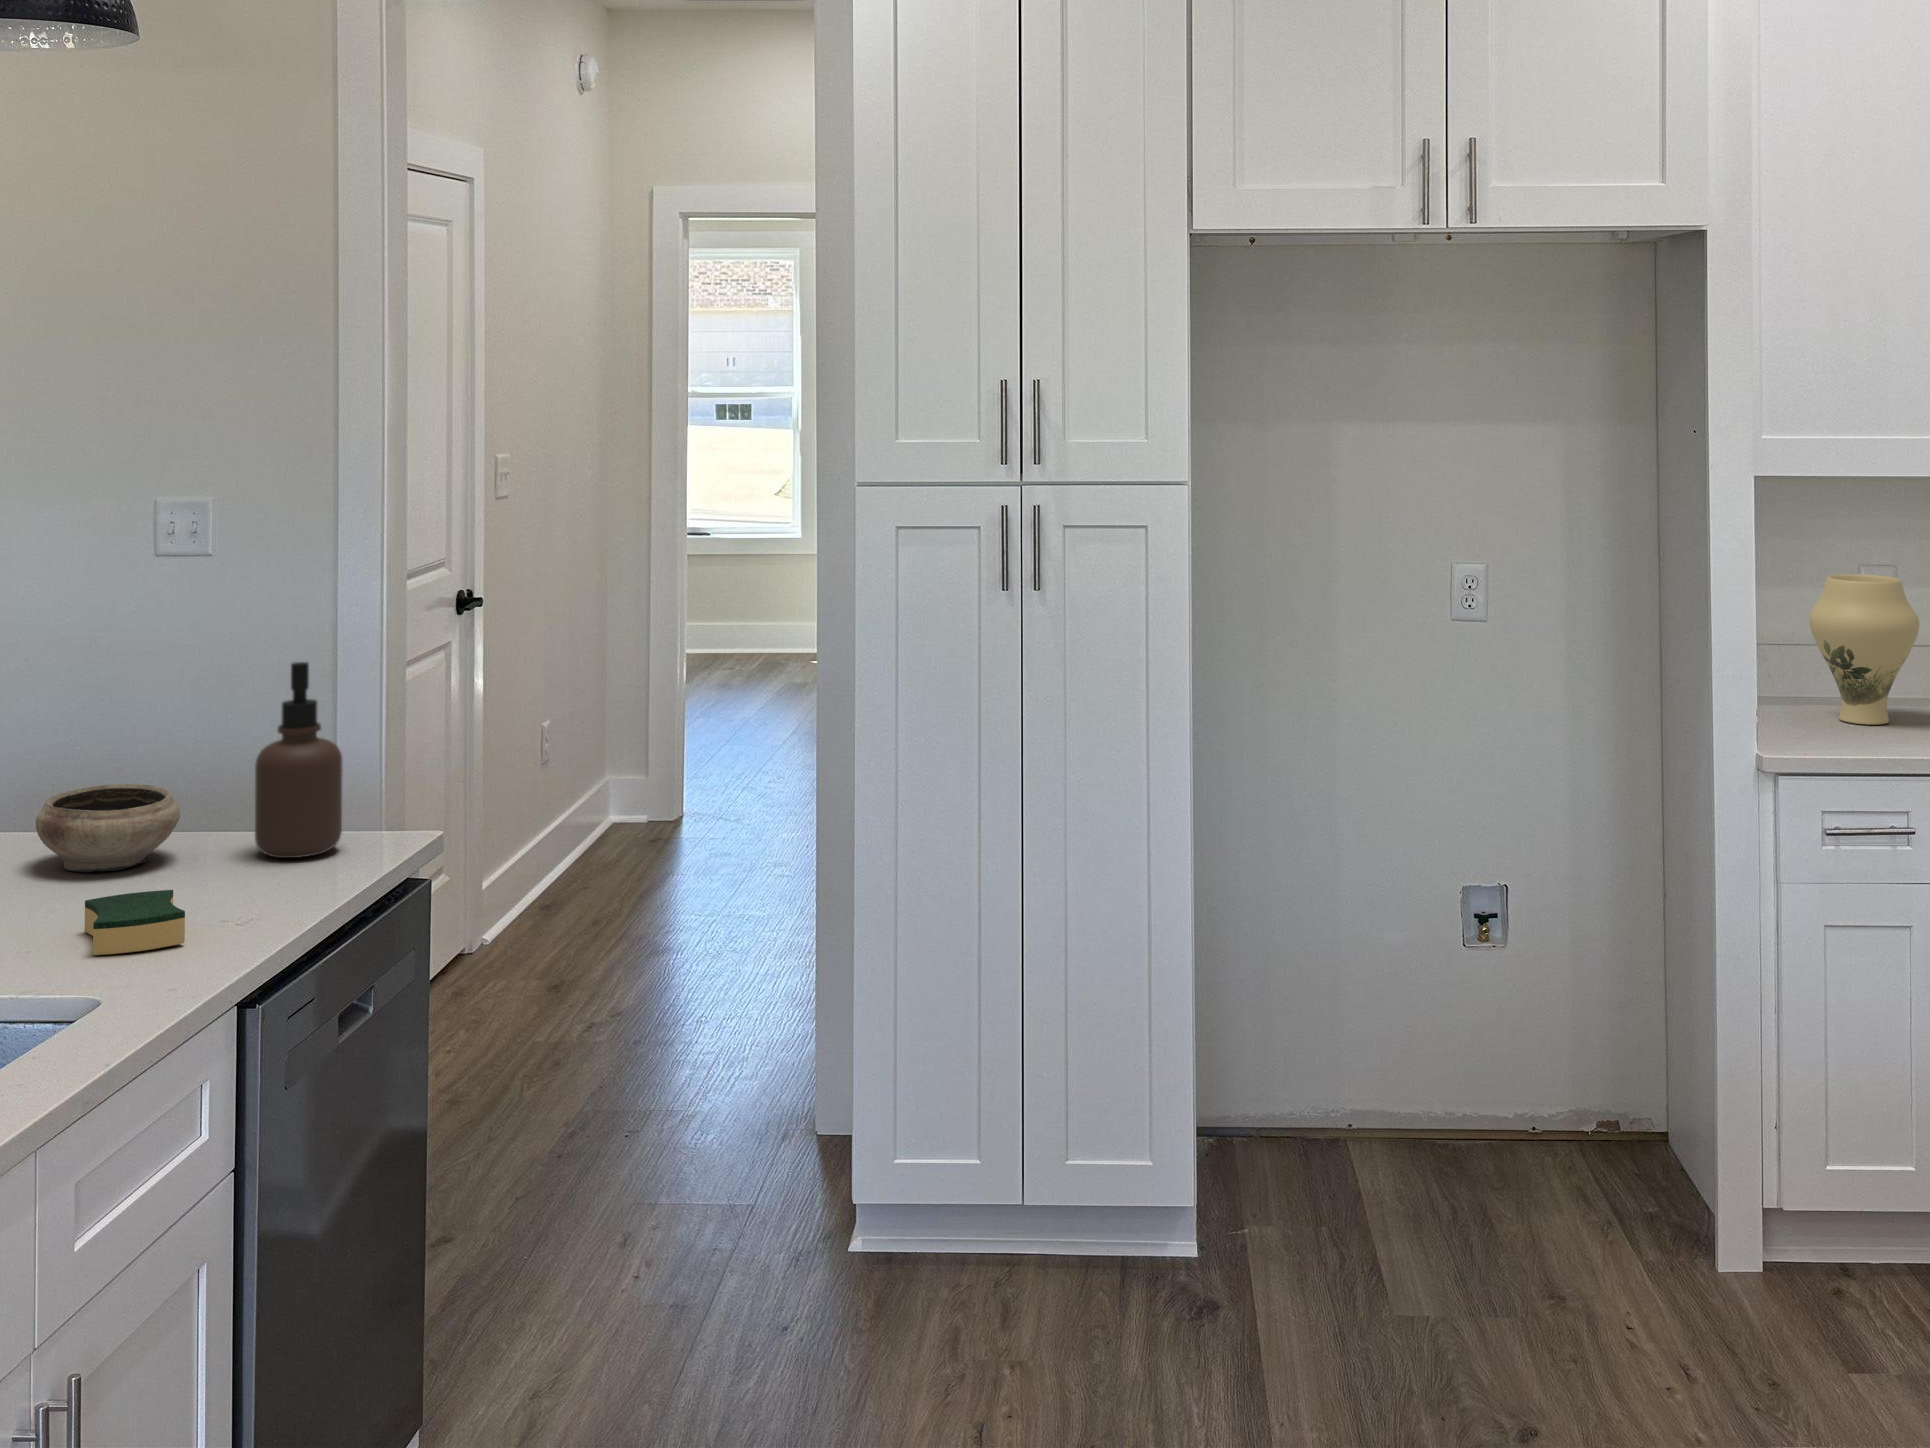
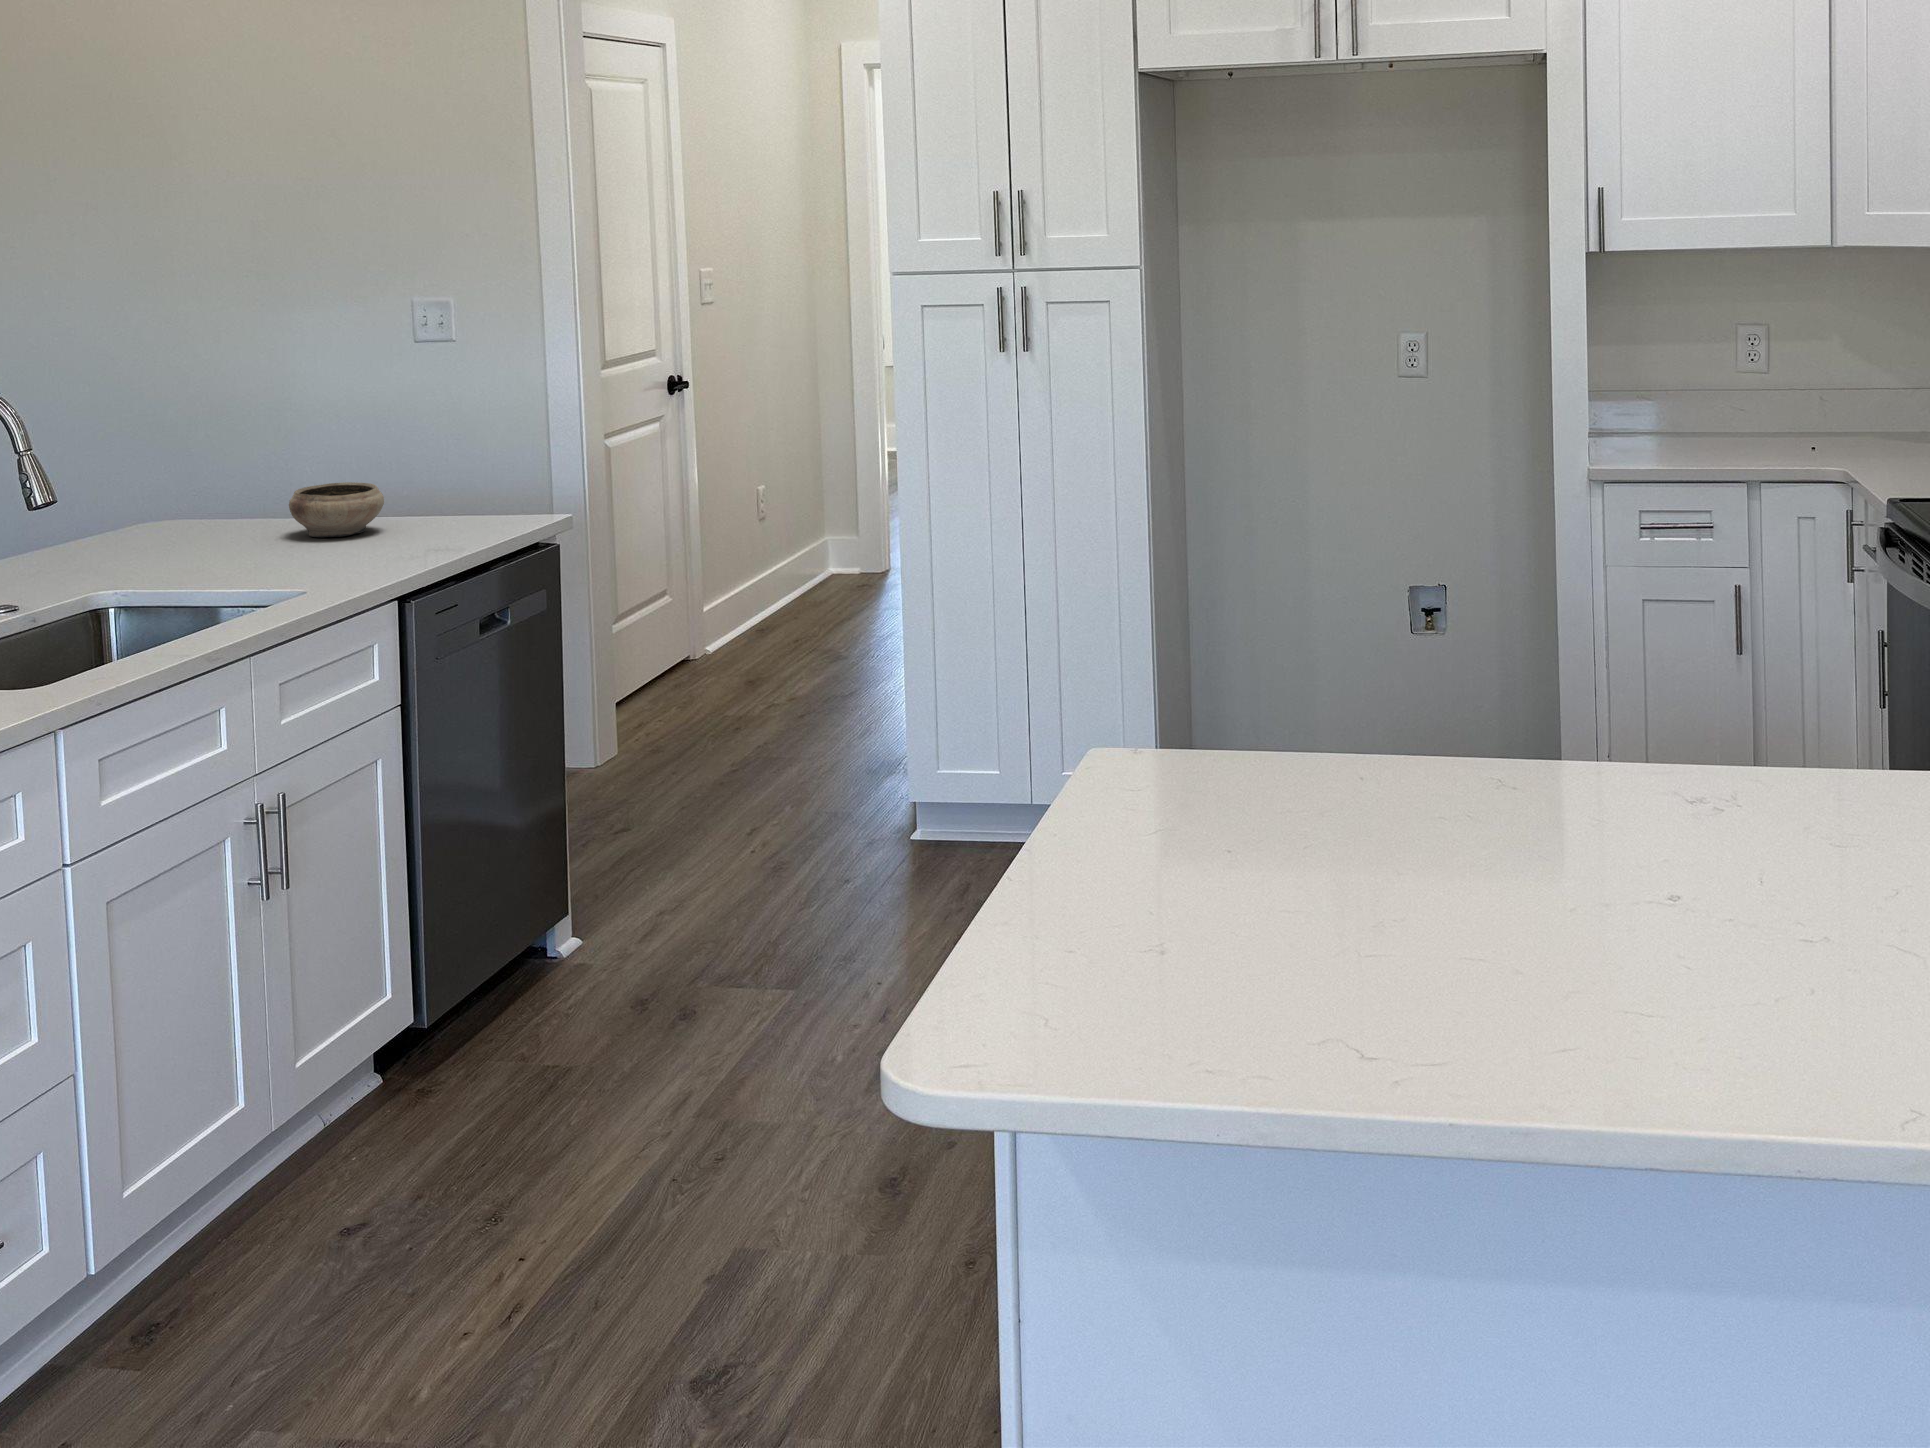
vase: present [1809,574,1919,725] -> none [1662,330,1750,451]
soap dispenser: present [255,662,342,858] -> none [432,398,493,531]
sponge: present [85,890,185,955] -> none [305,540,365,576]

